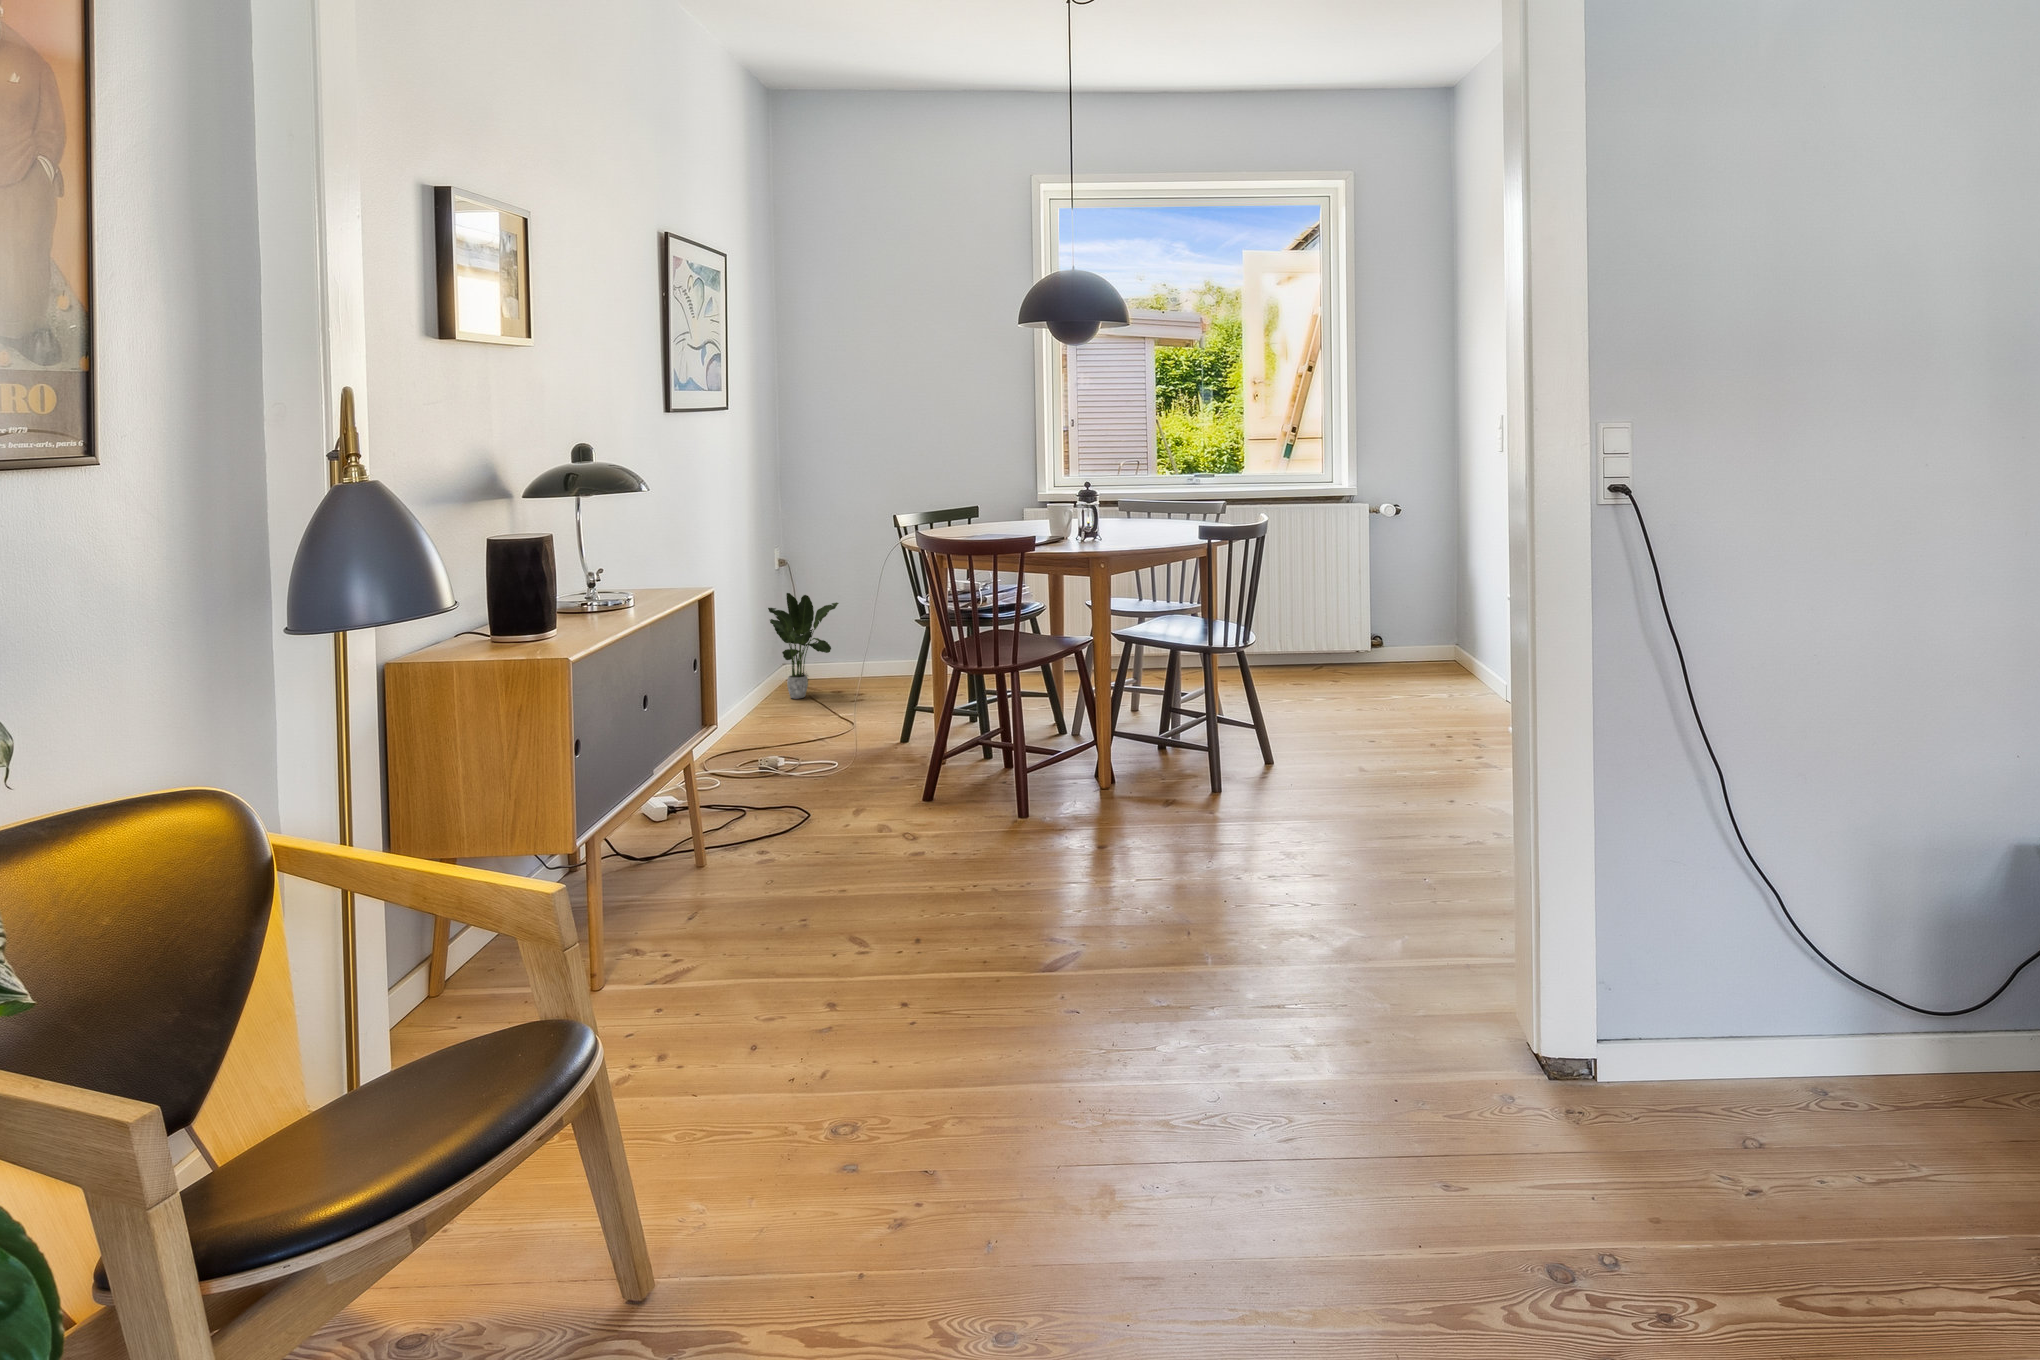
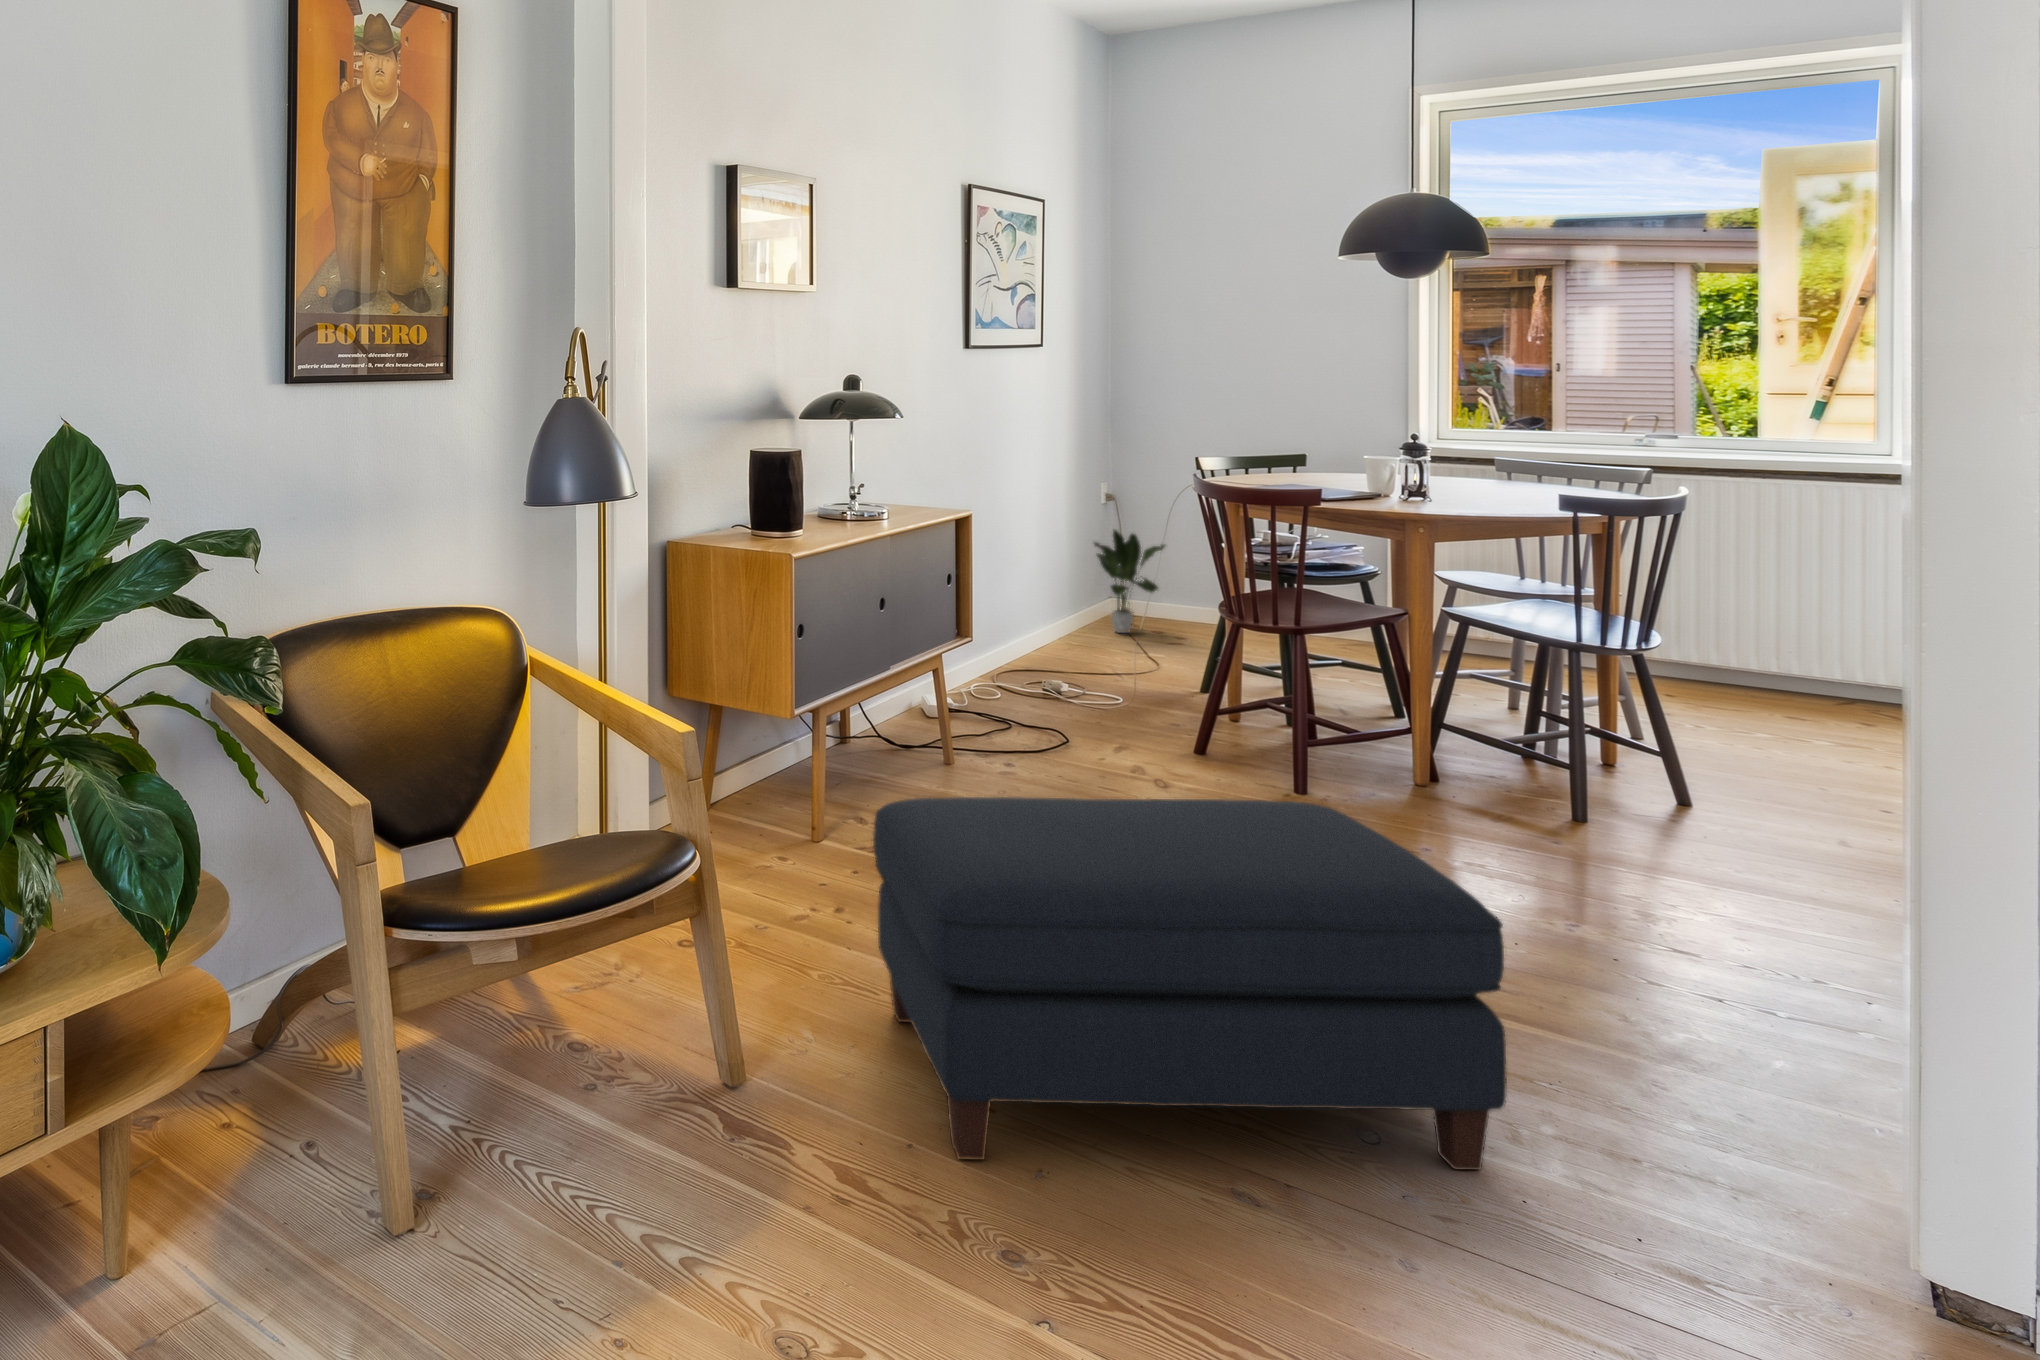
ottoman: none [748,819,1312,1268] -> present [873,797,1507,1170]

